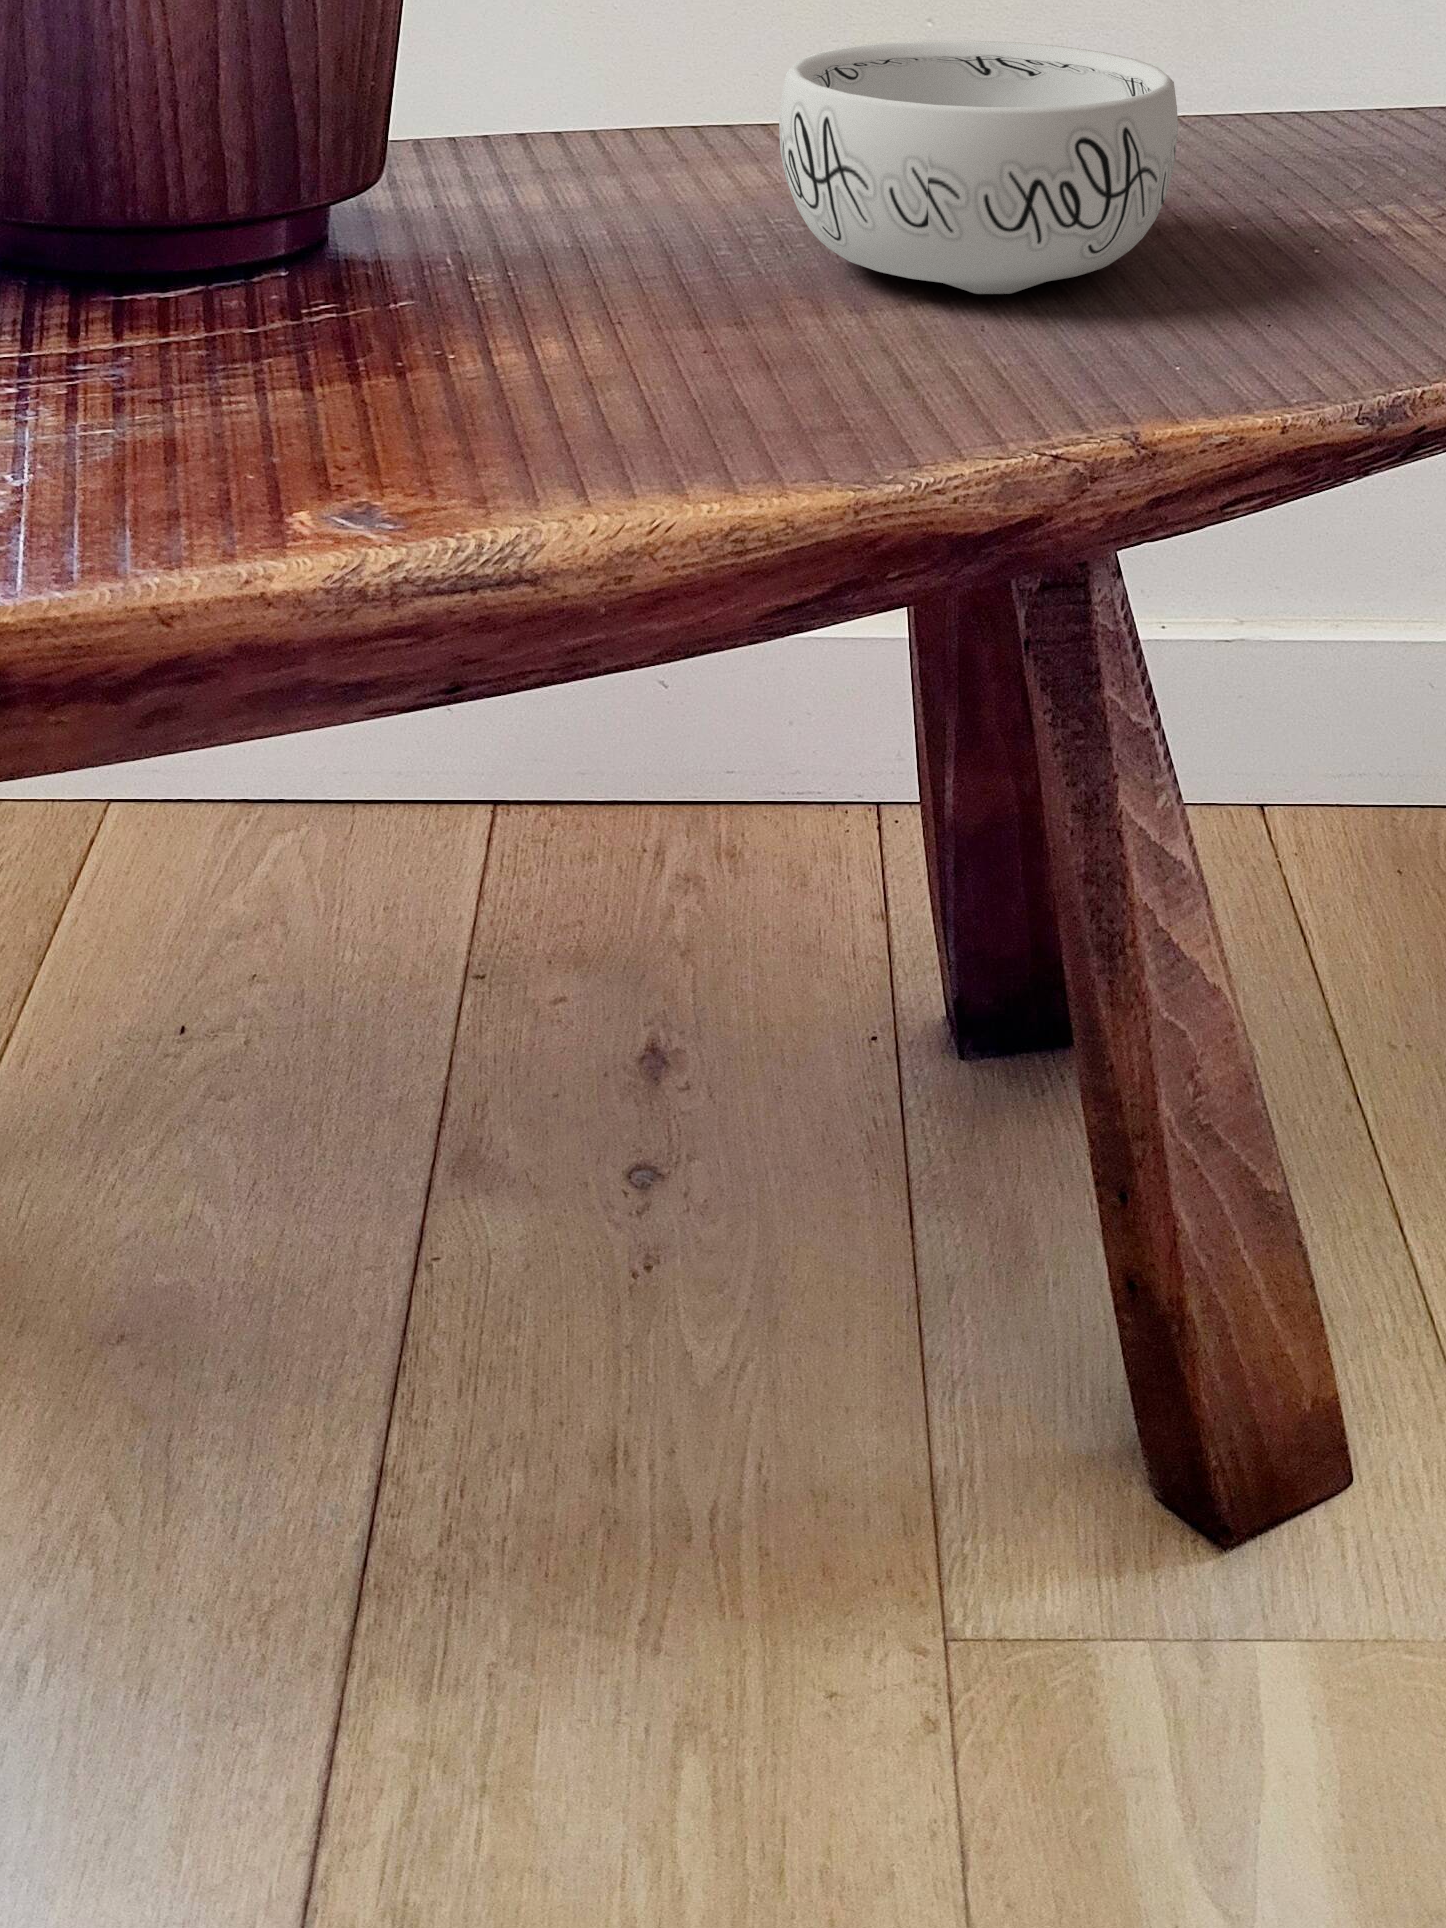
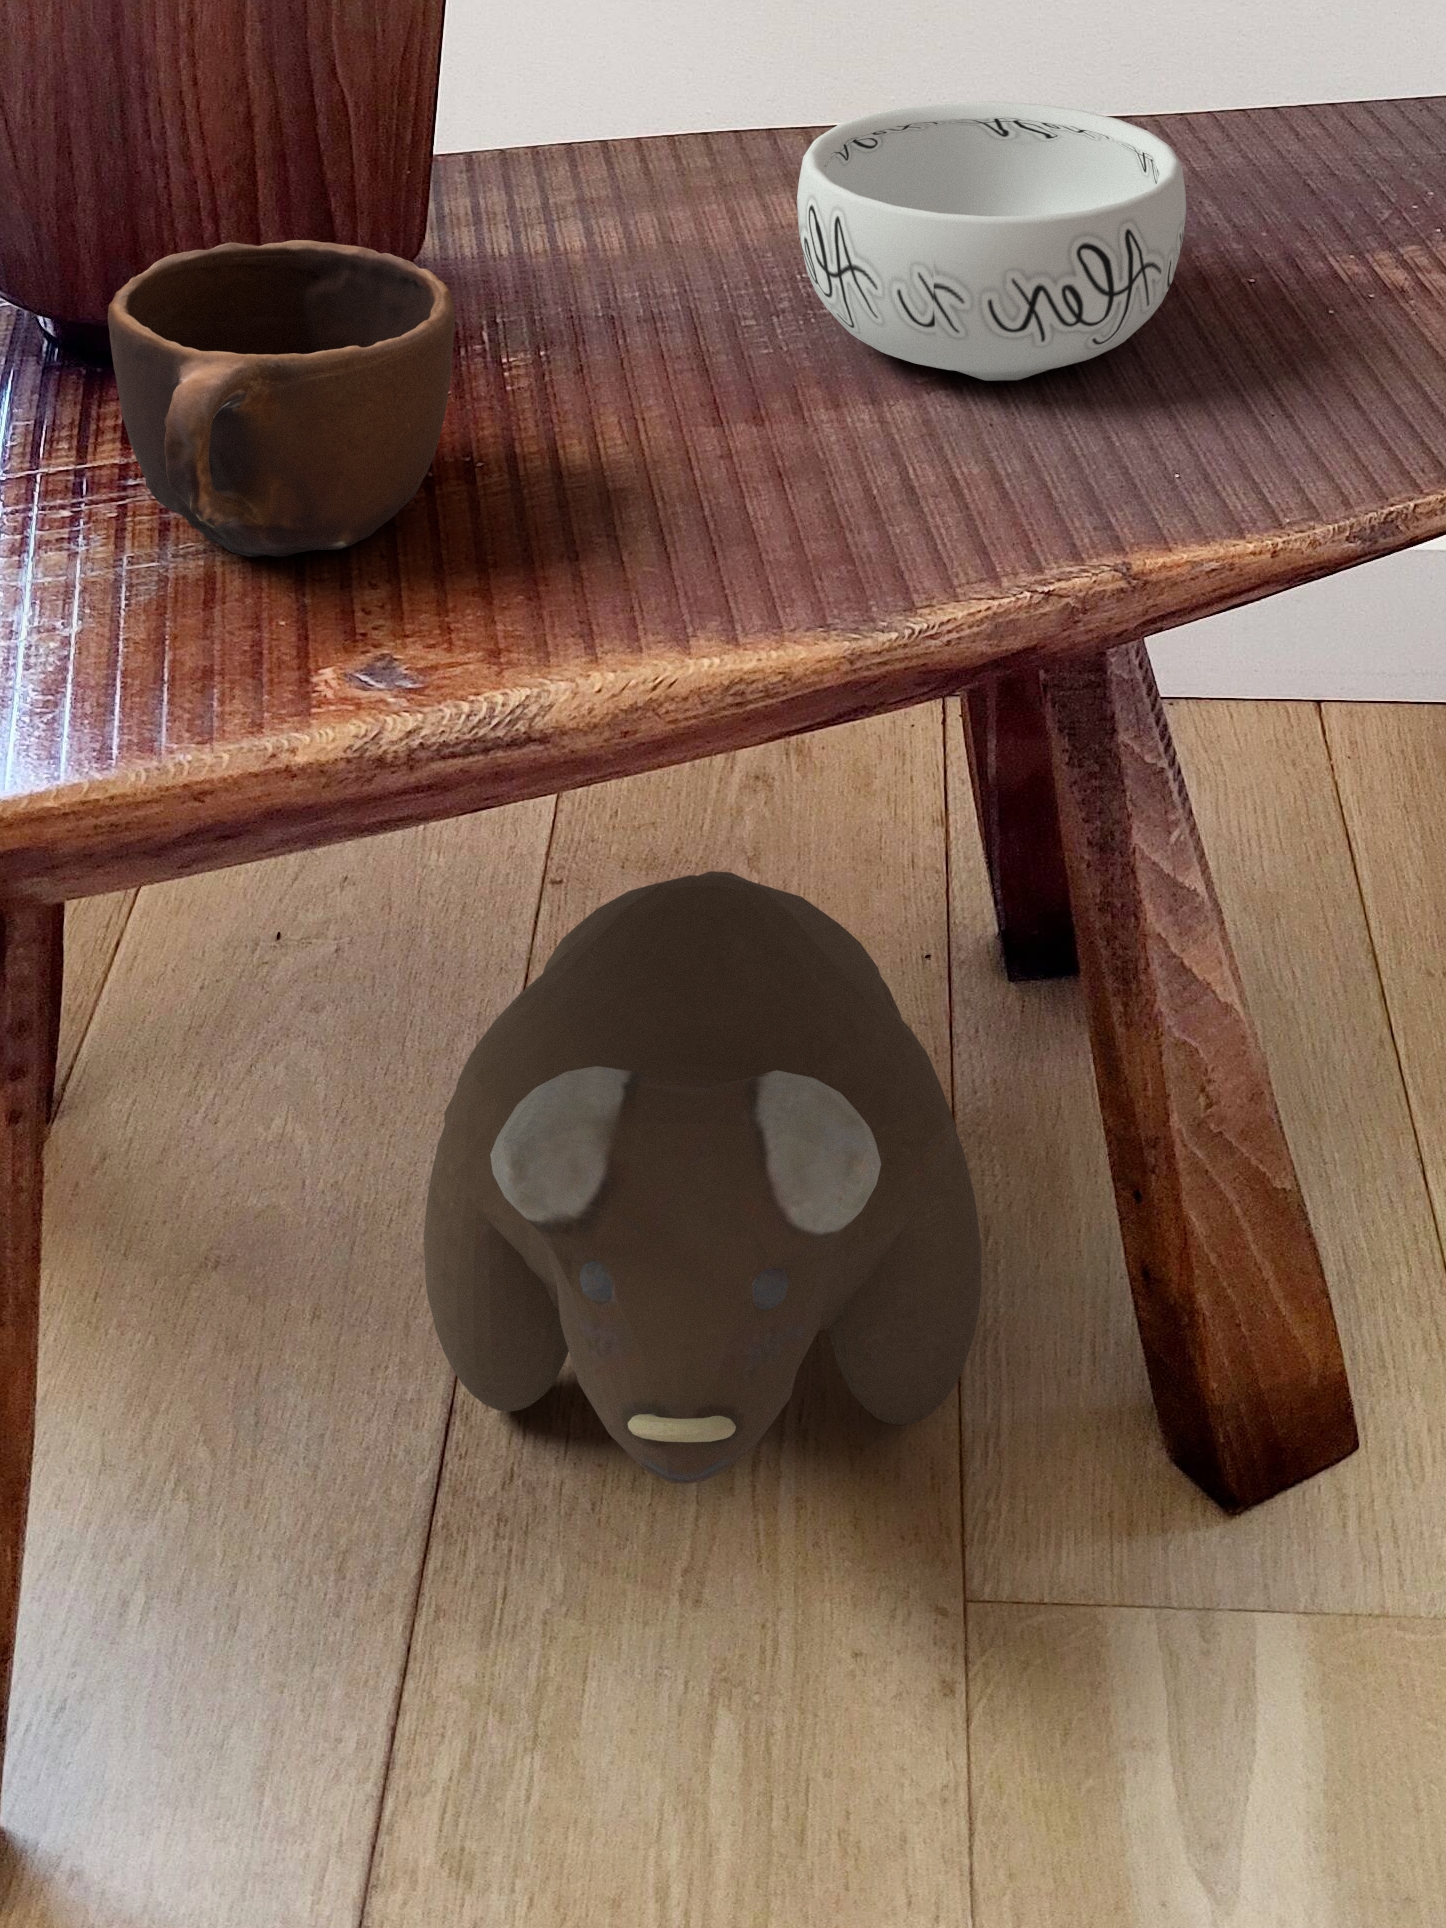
mug: none [64,113,435,423] -> present [108,240,455,557]
plush toy: none [360,875,960,1487] -> present [424,871,981,1484]

